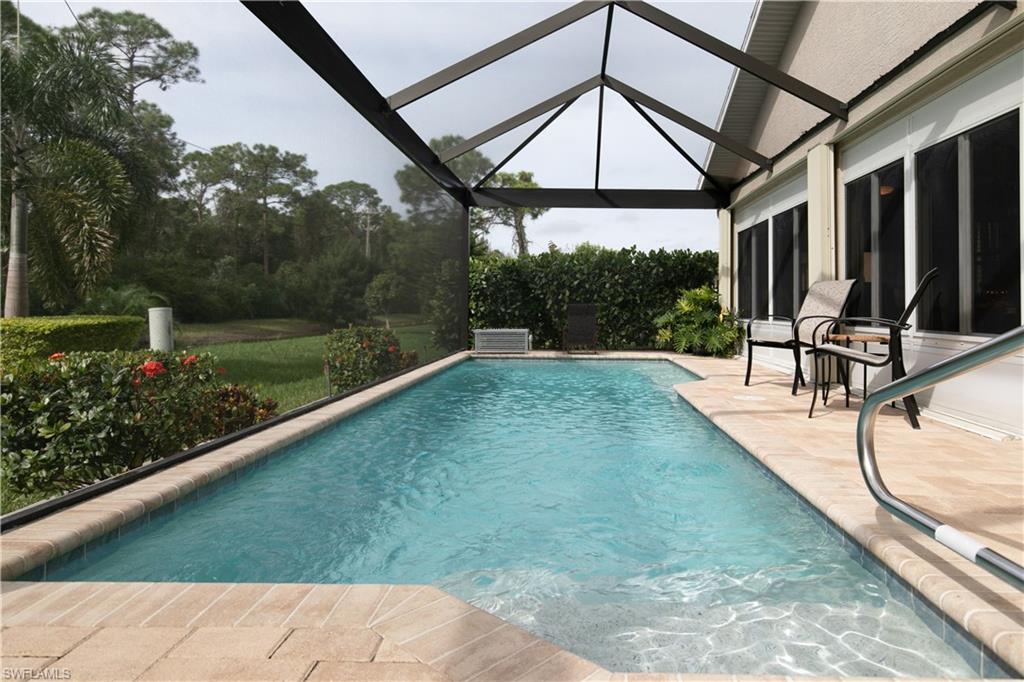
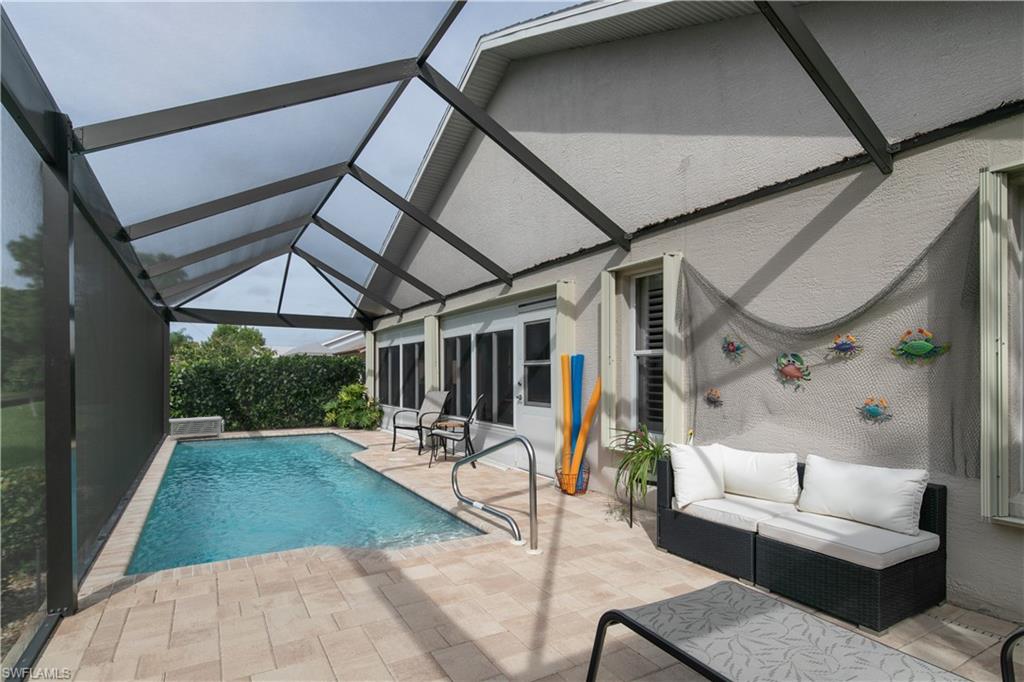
lounge chair: present [563,304,597,353] -> none [252,395,281,435]

